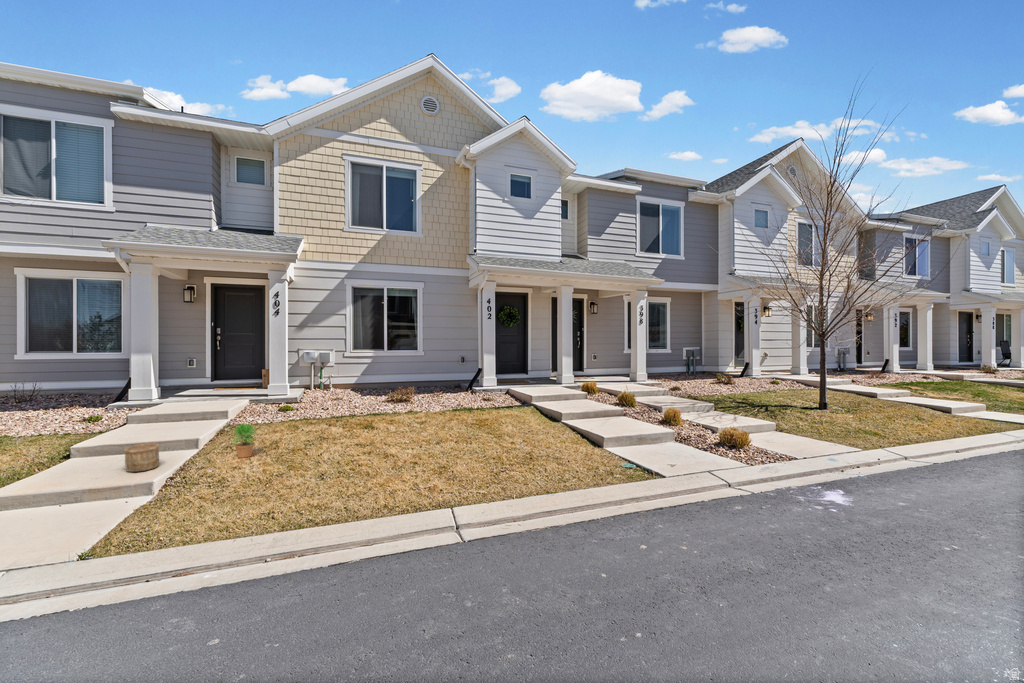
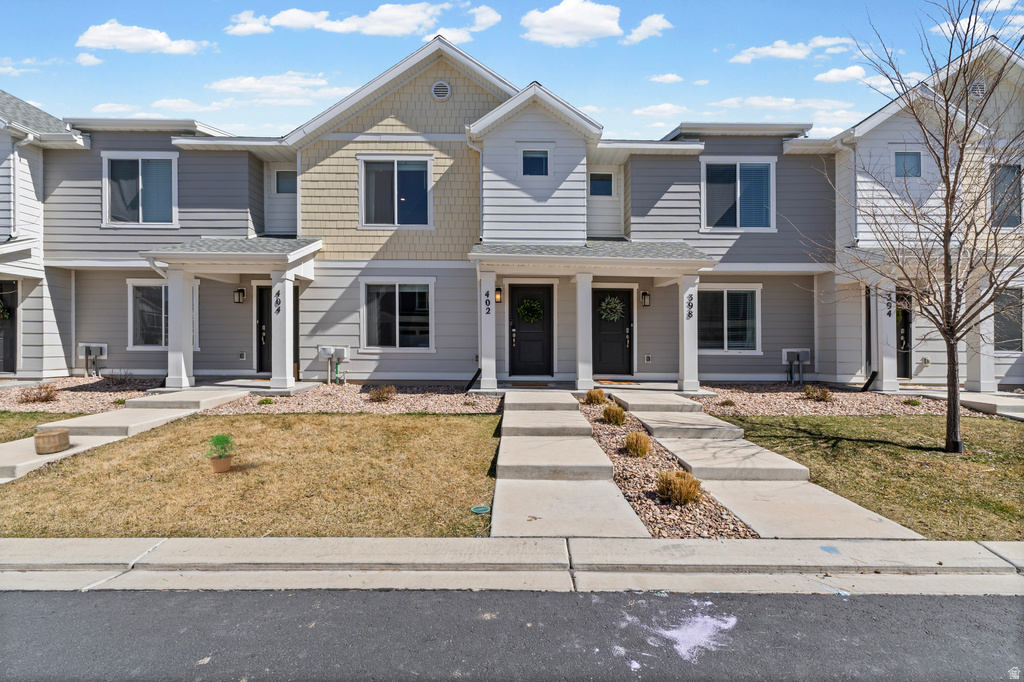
potted plant: present [233,424,256,458] -> present [206,435,235,472]

